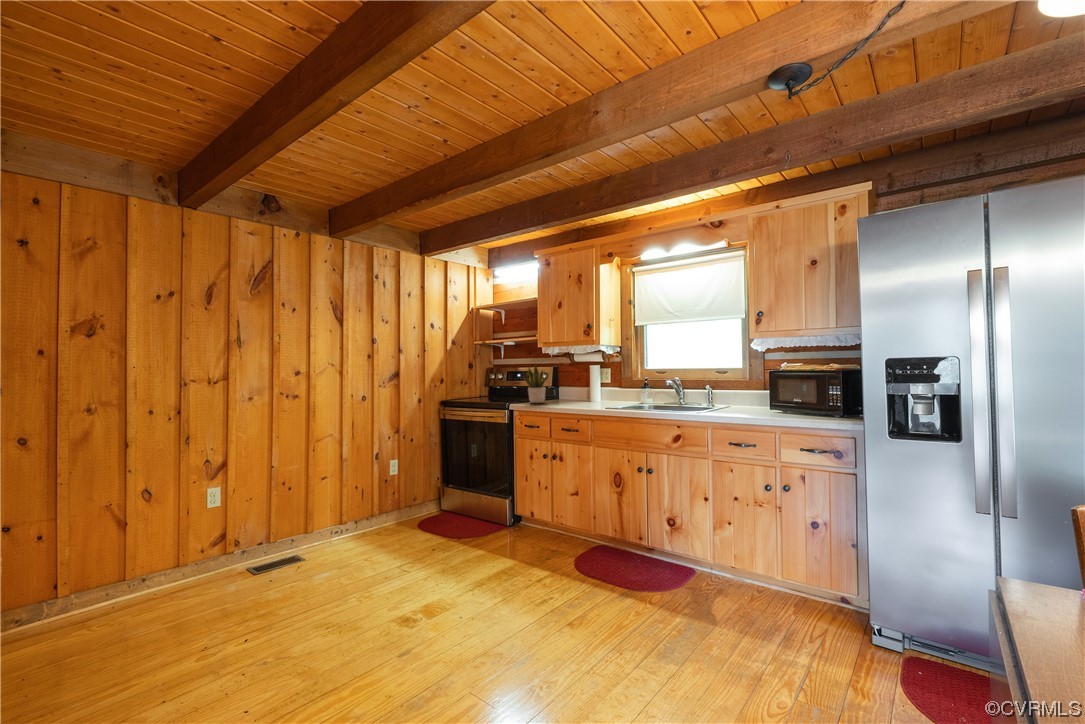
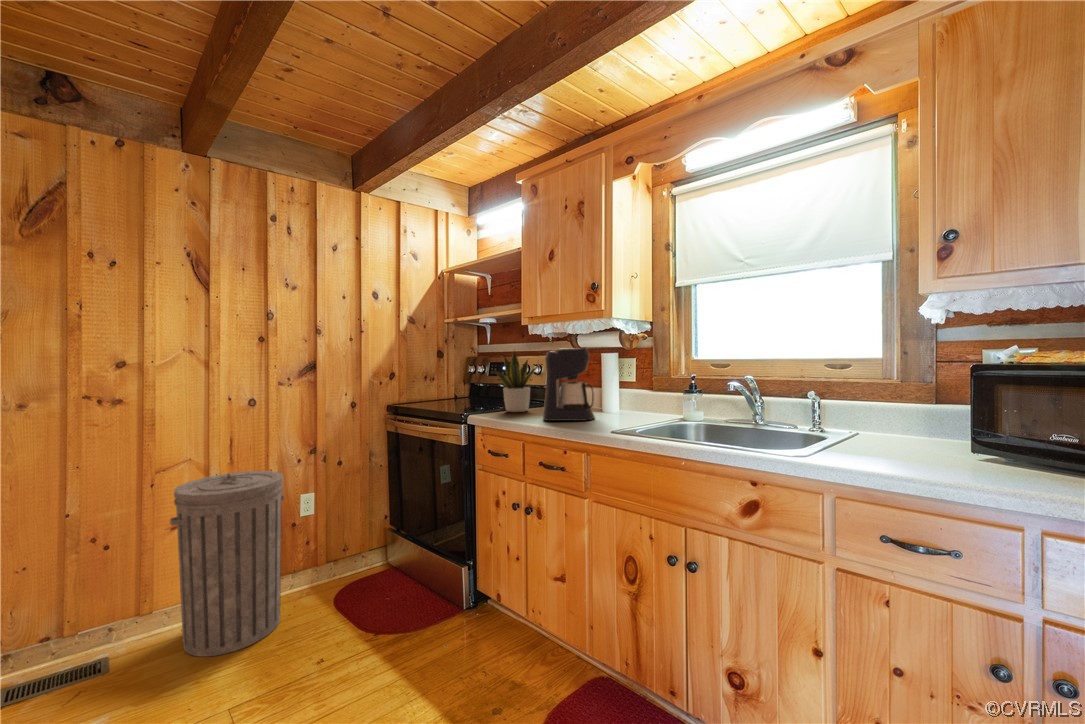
coffee maker: none [559,363,590,406] -> present [543,348,595,421]
trash can: none [335,441,395,552] -> present [170,471,284,657]

